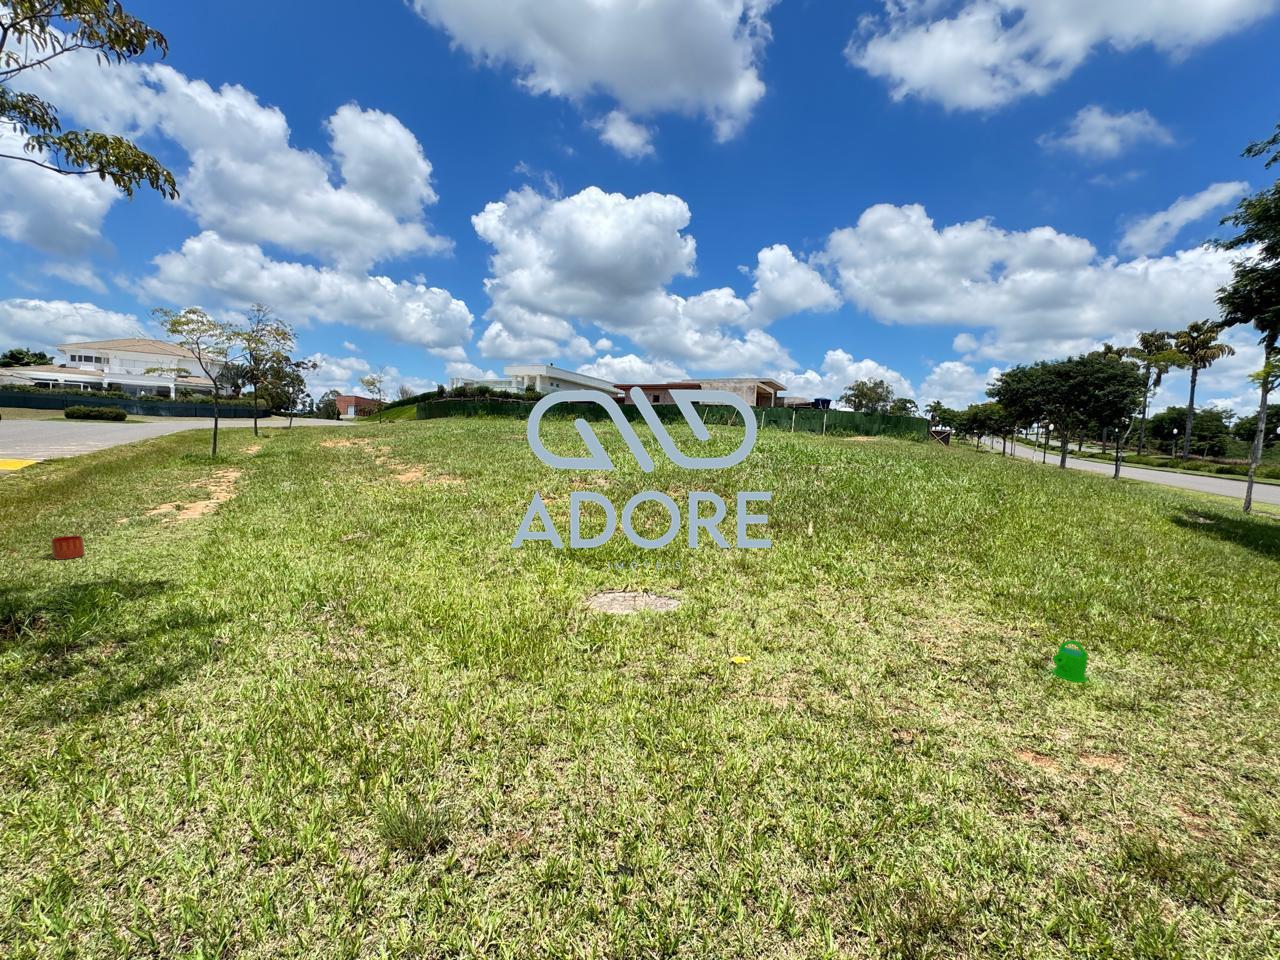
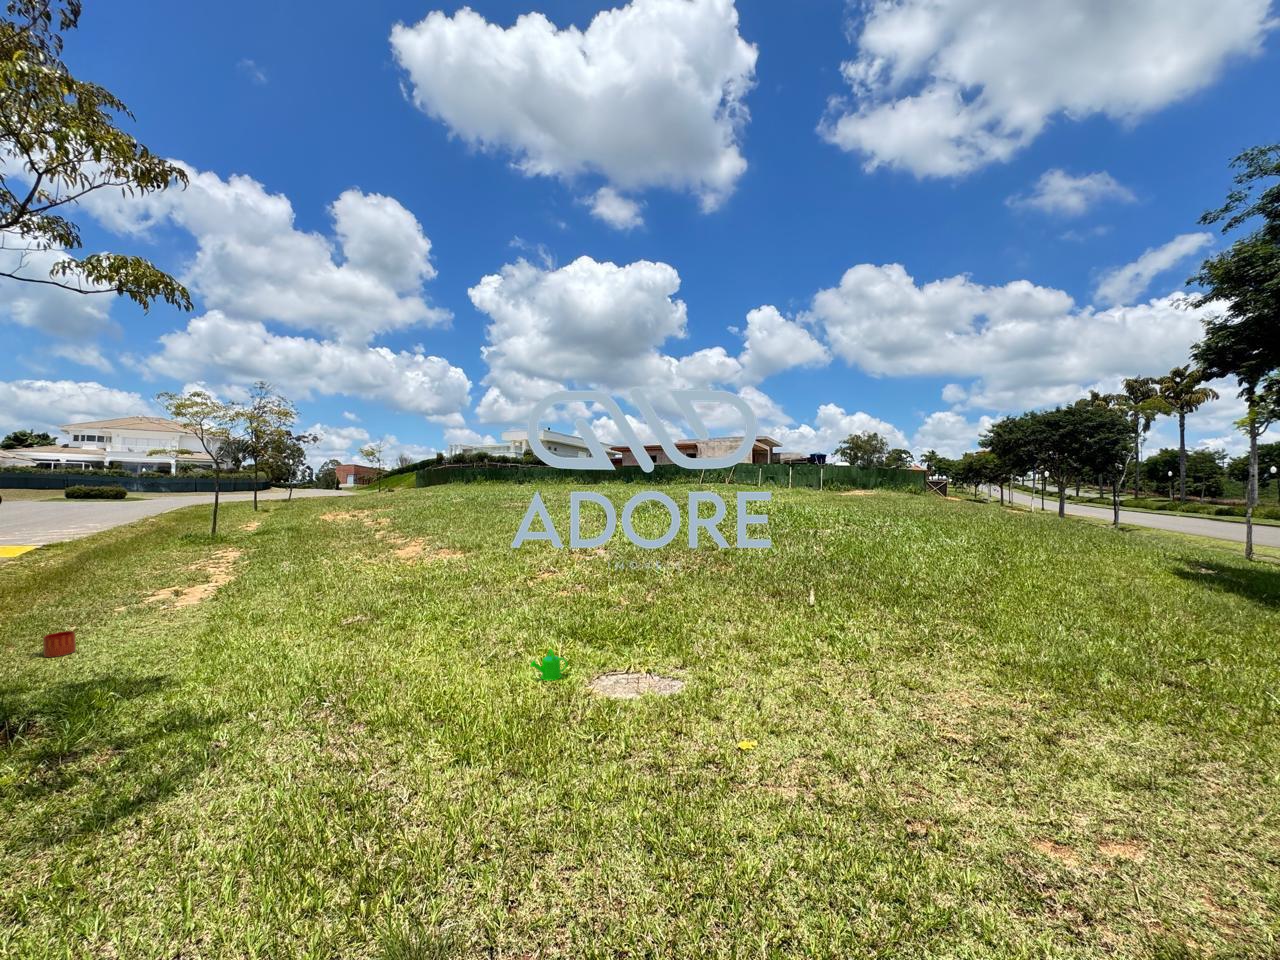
watering can: present [1052,640,1088,682] -> present [530,649,568,681]

